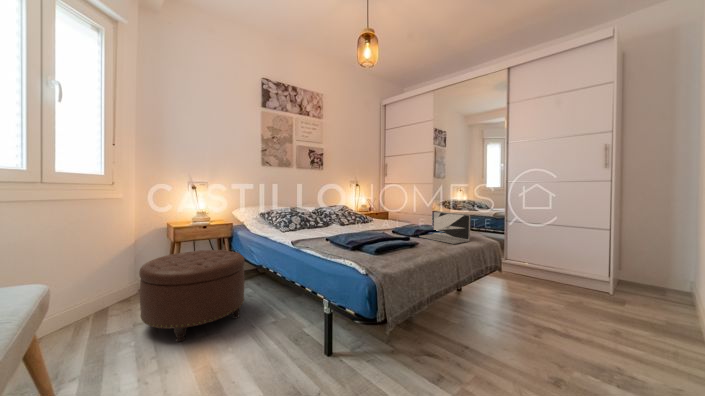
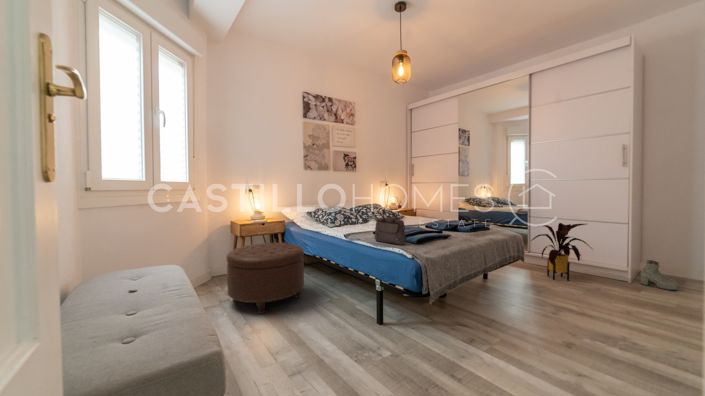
handbag: none [328,207,363,255] -> present [374,208,405,245]
laptop: present [419,212,470,244] -> none [449,208,496,236]
house plant: none [507,229,575,293] -> present [531,223,591,281]
boots: none [623,271,662,304] -> present [641,260,677,290]

